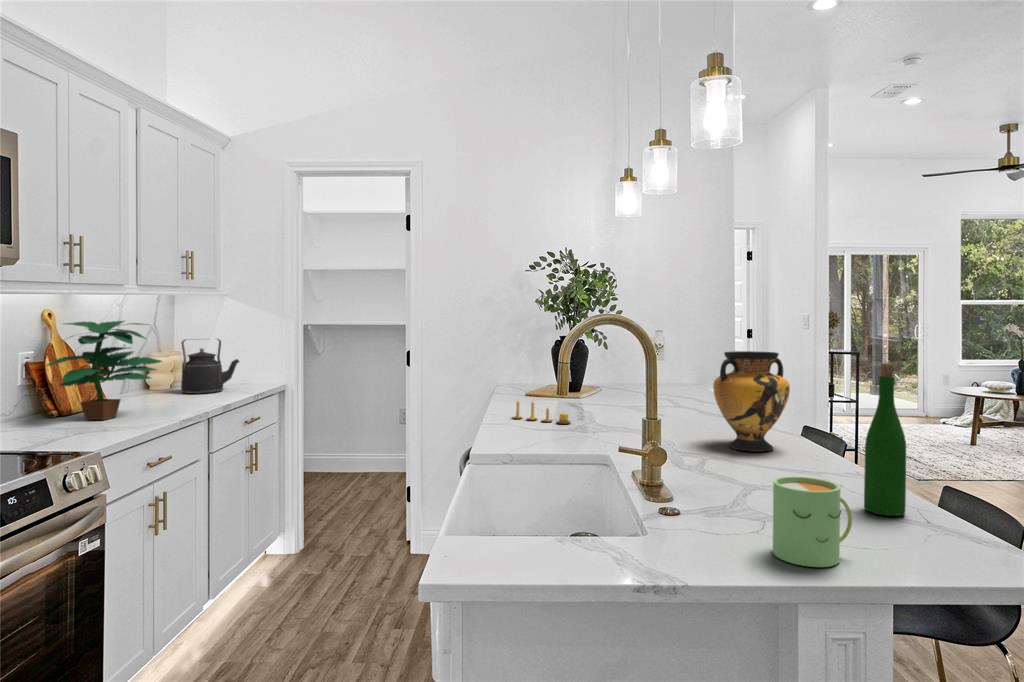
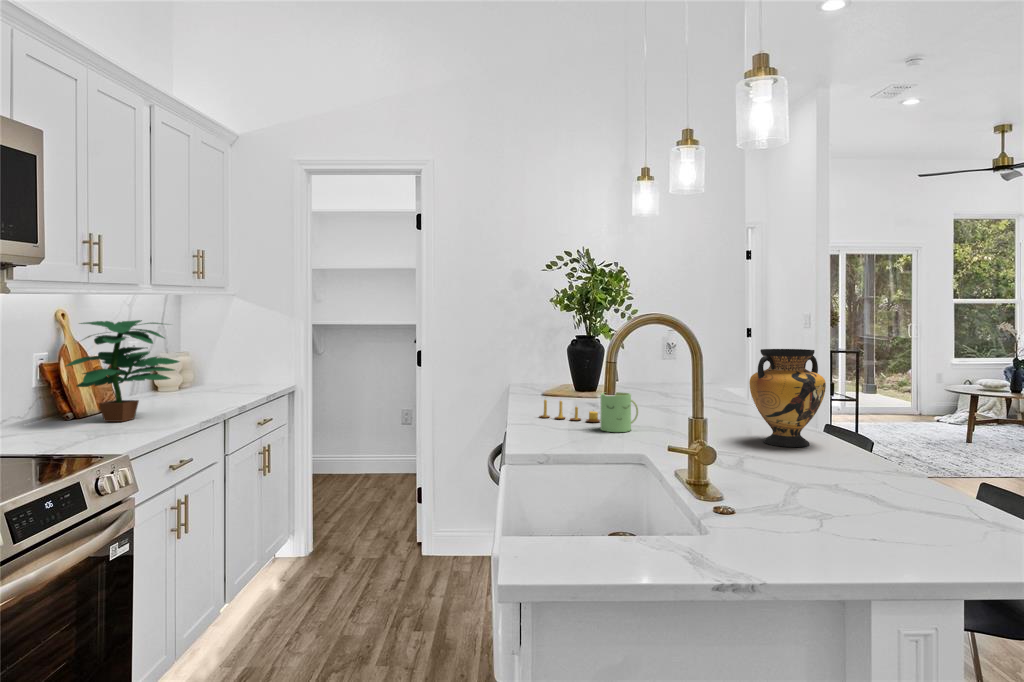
kettle: present [181,339,239,394] -> none [190,339,248,395]
wine bottle: present [864,363,906,516] -> none [917,358,959,505]
mug: present [773,476,852,567] -> present [601,392,638,432]

